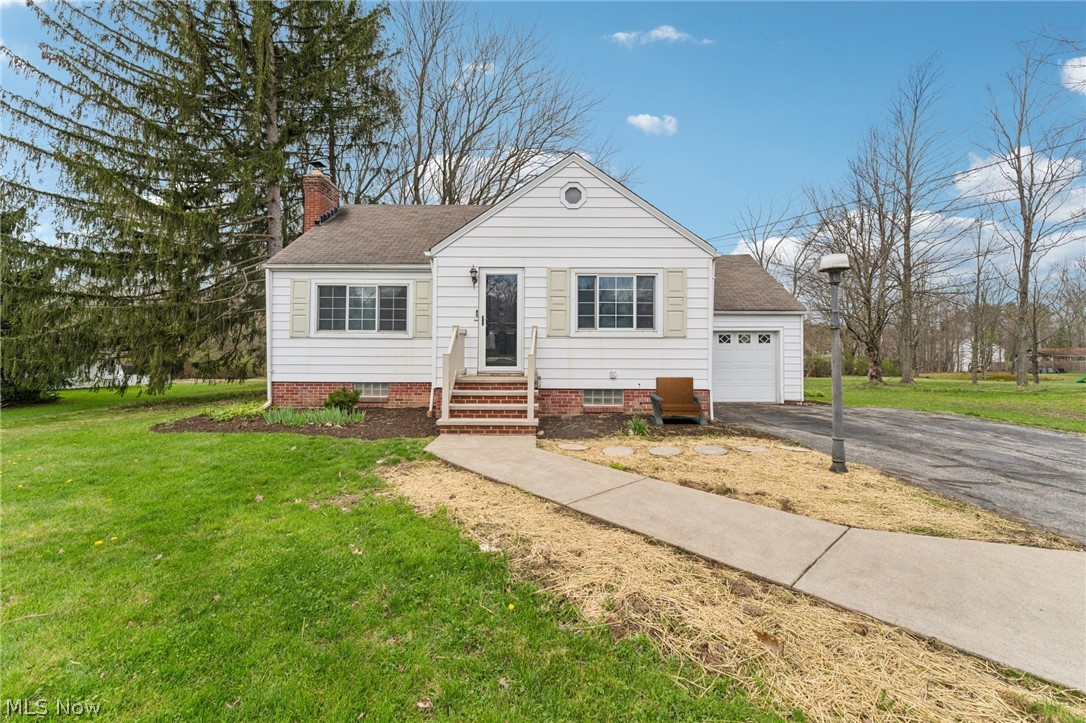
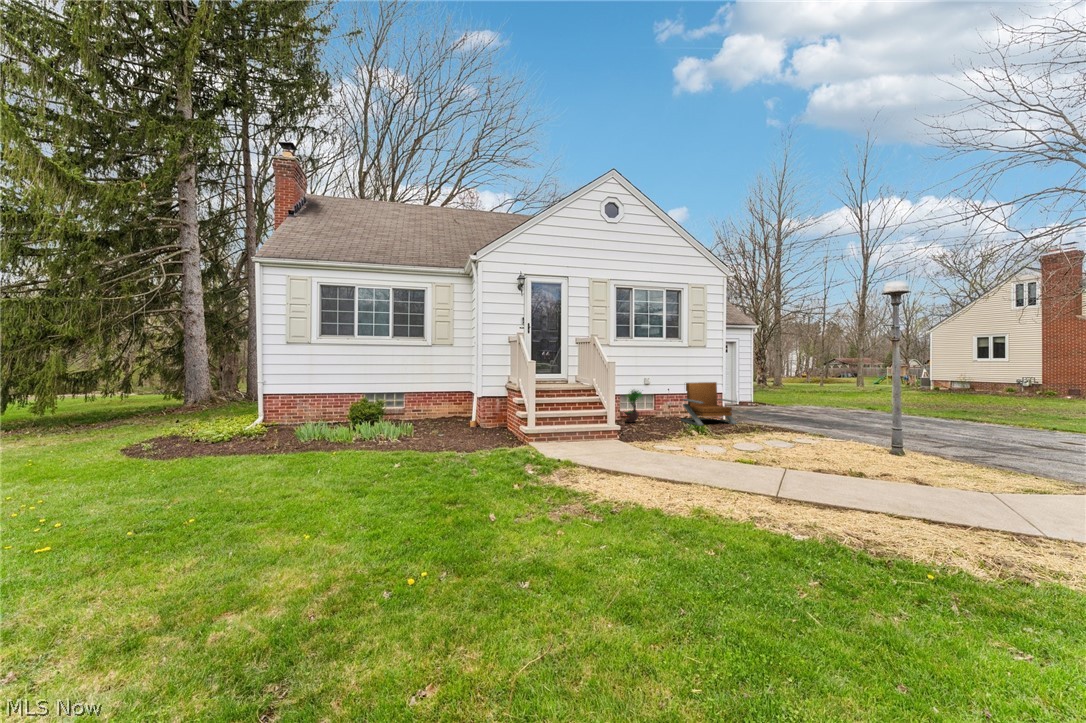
potted tree: none [582,380,603,418] -> present [624,390,642,422]

